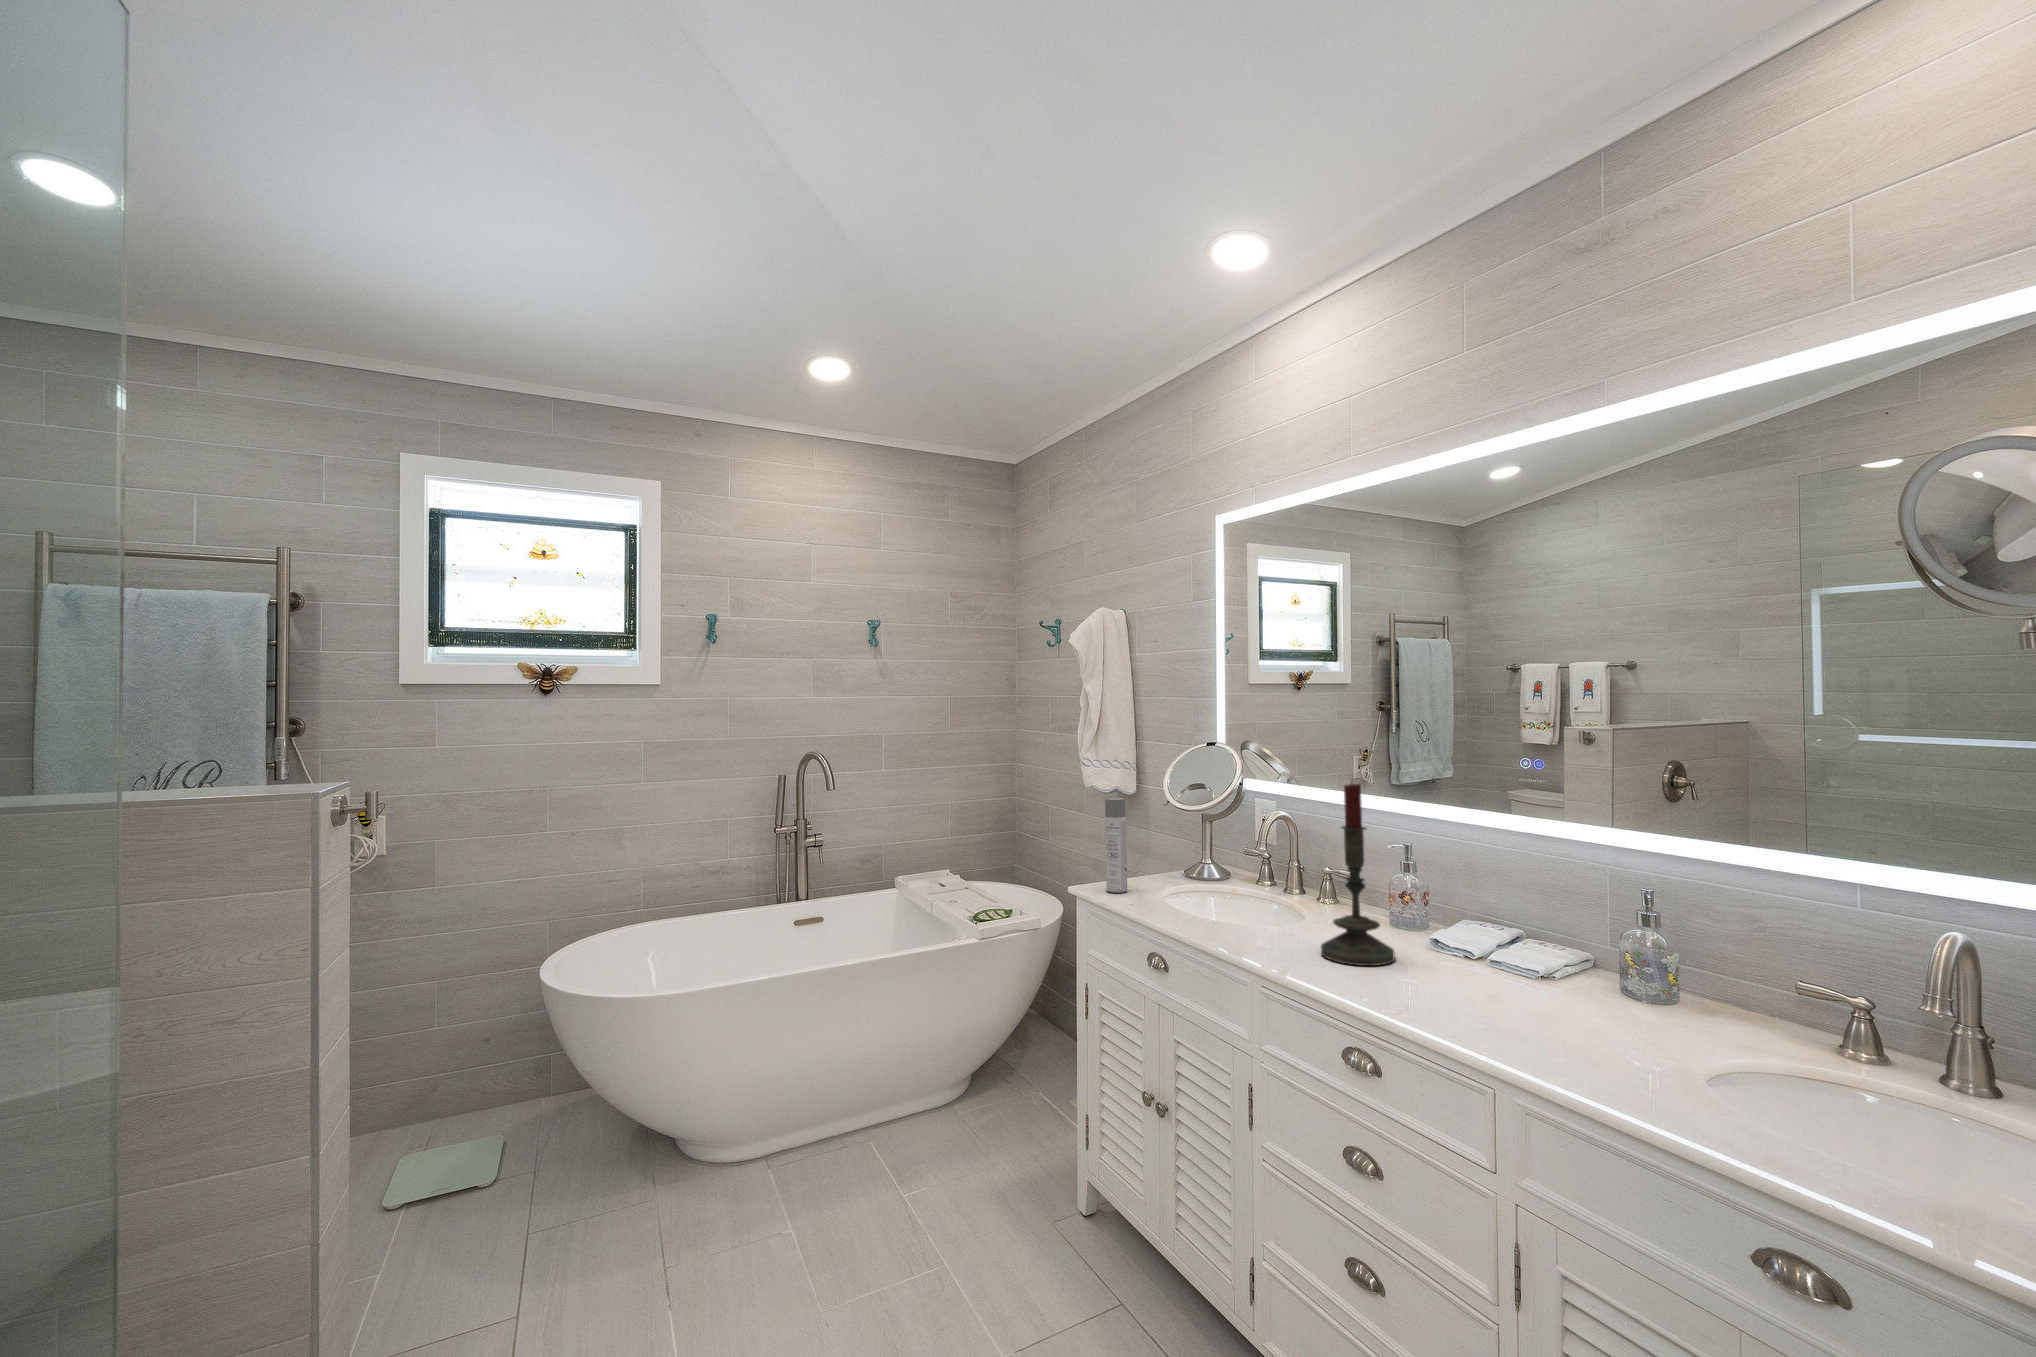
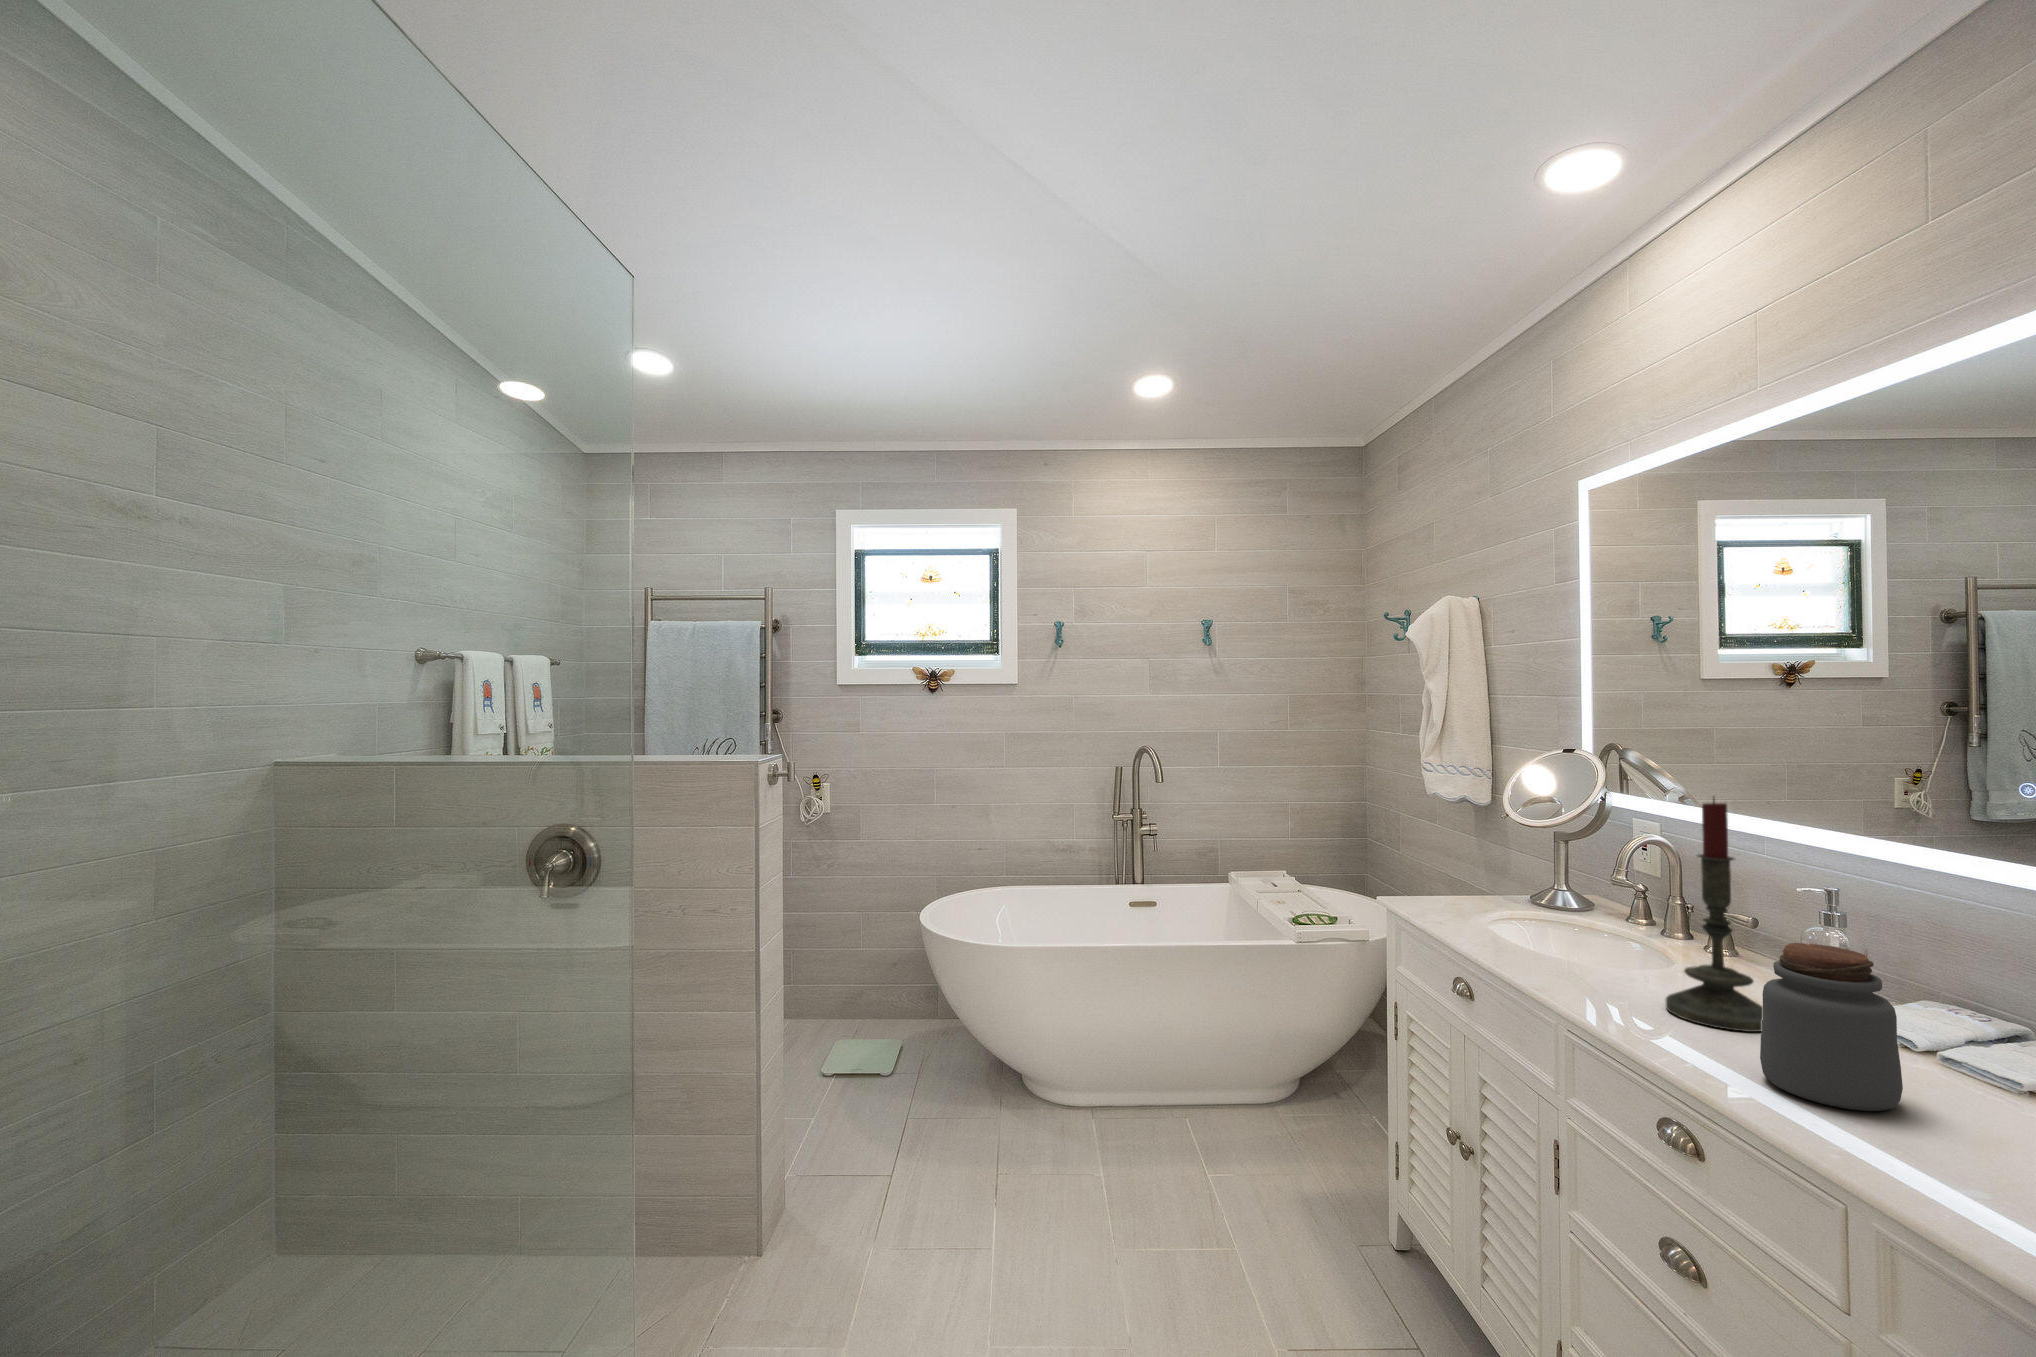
spray bottle: present [1105,798,1127,893] -> none [1426,804,1452,910]
jar: none [1407,891,1498,1015] -> present [1760,943,1903,1111]

